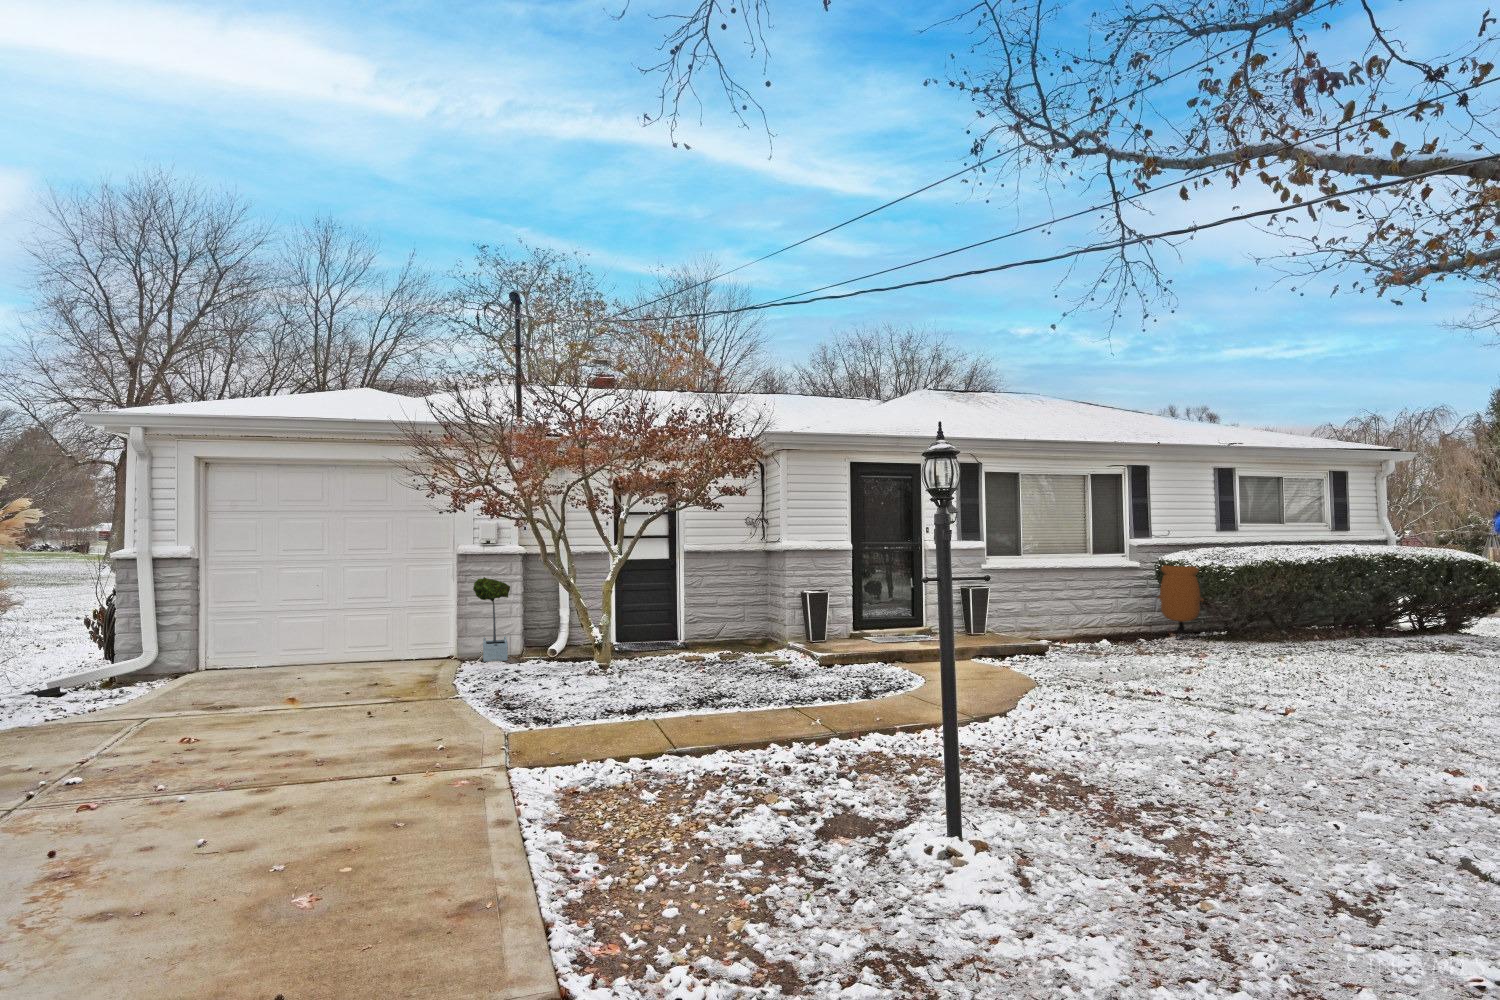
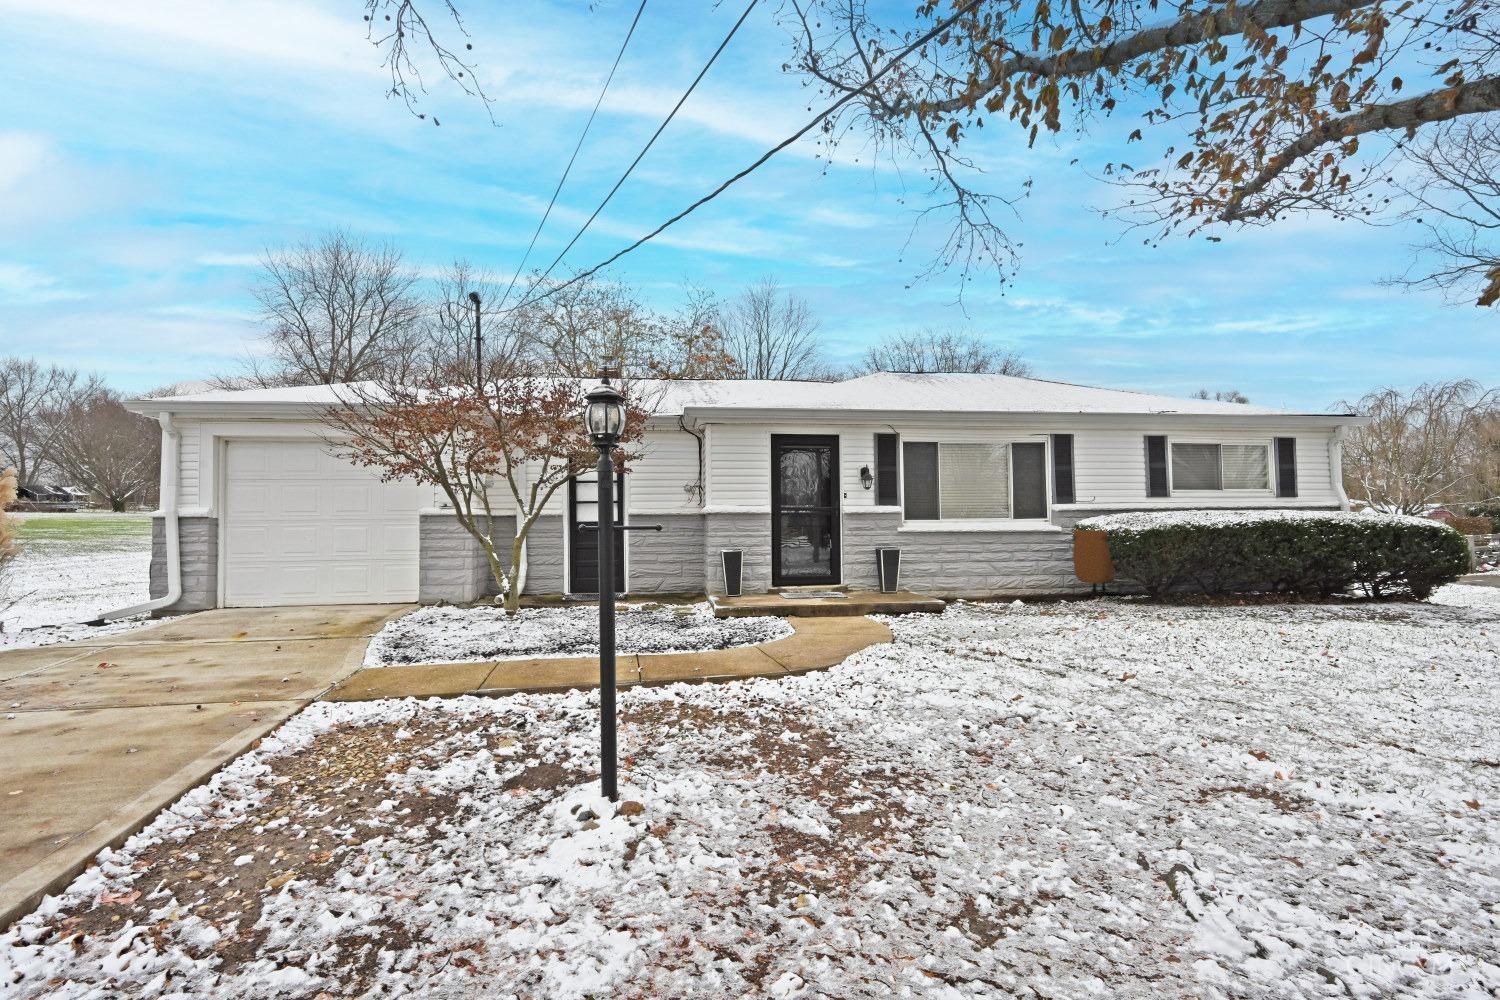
potted tree: present [473,577,510,662] -> none [428,535,462,606]

